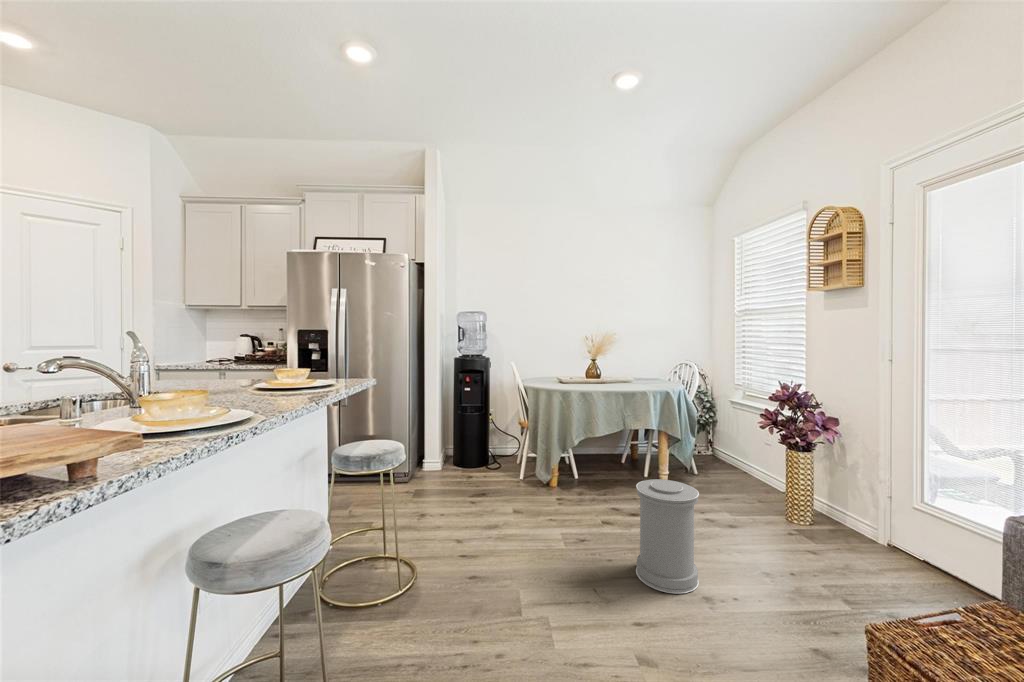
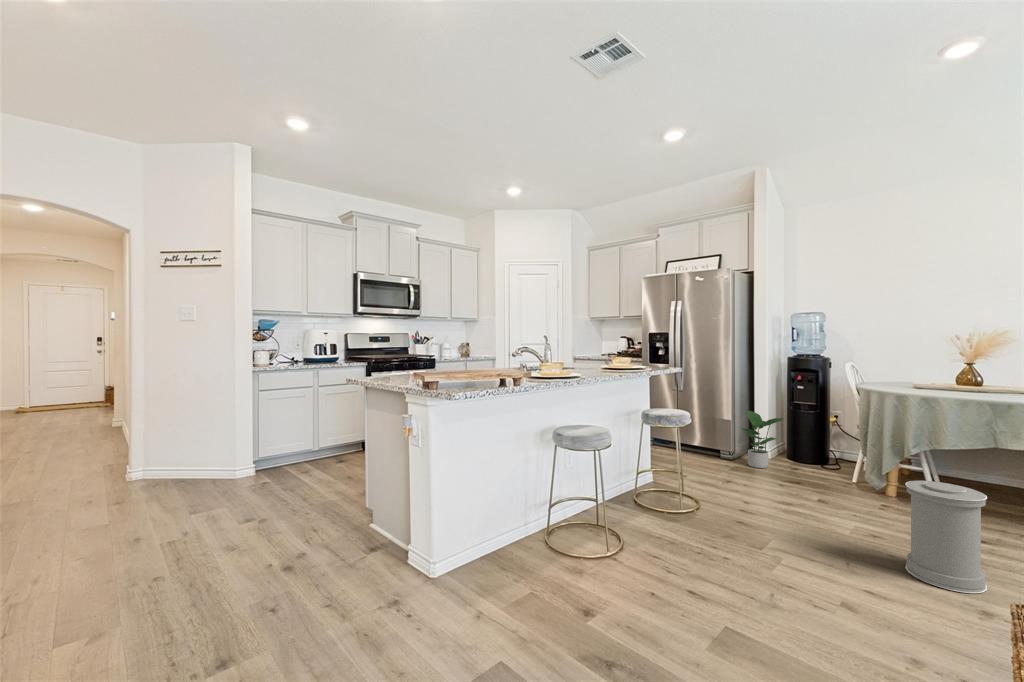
potted plant: none [416,420,461,485] -> present [742,410,783,468]

